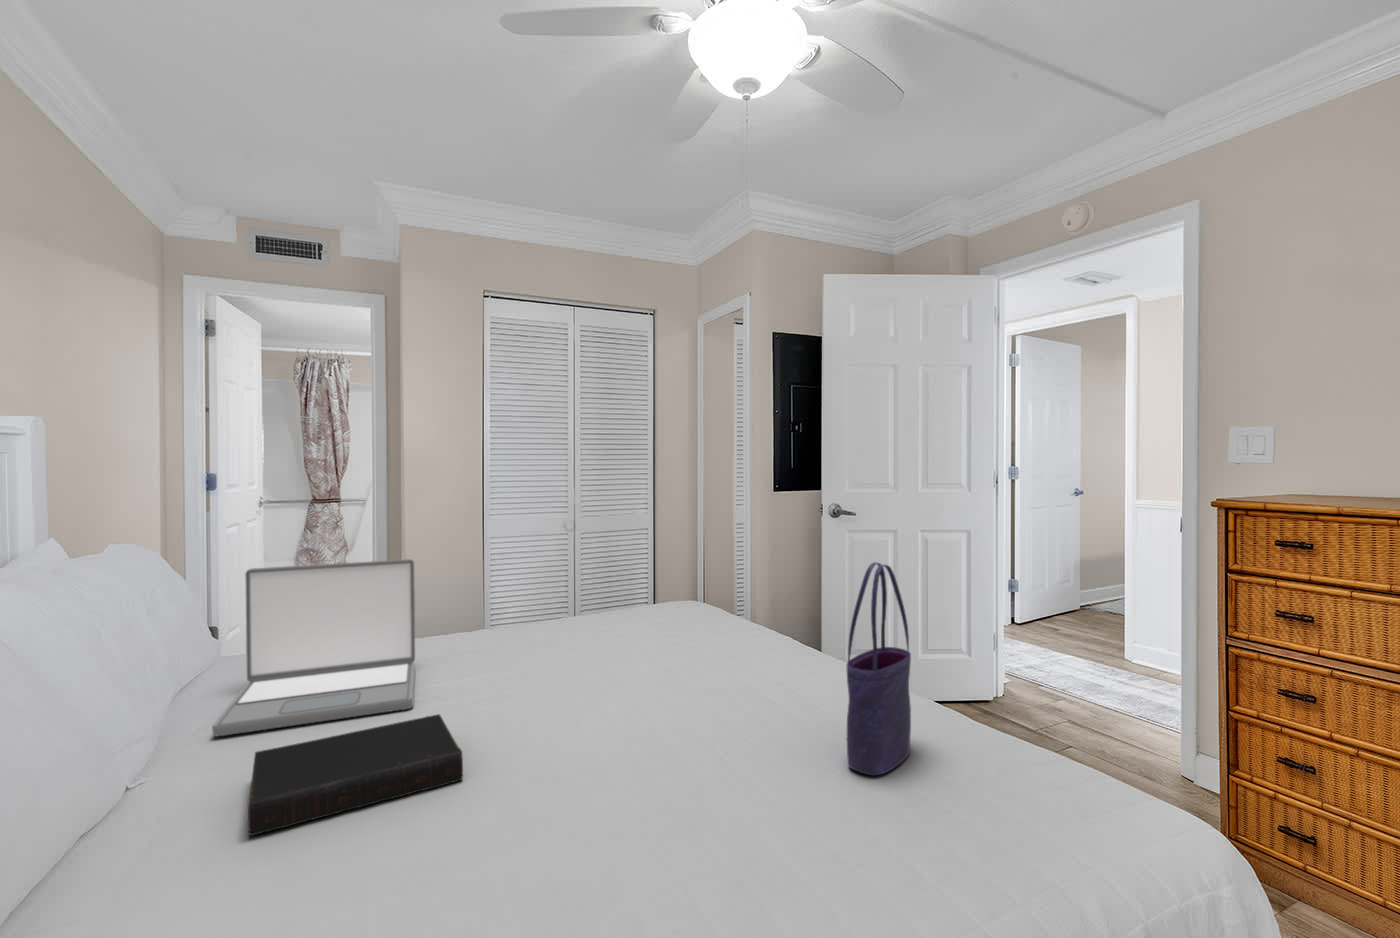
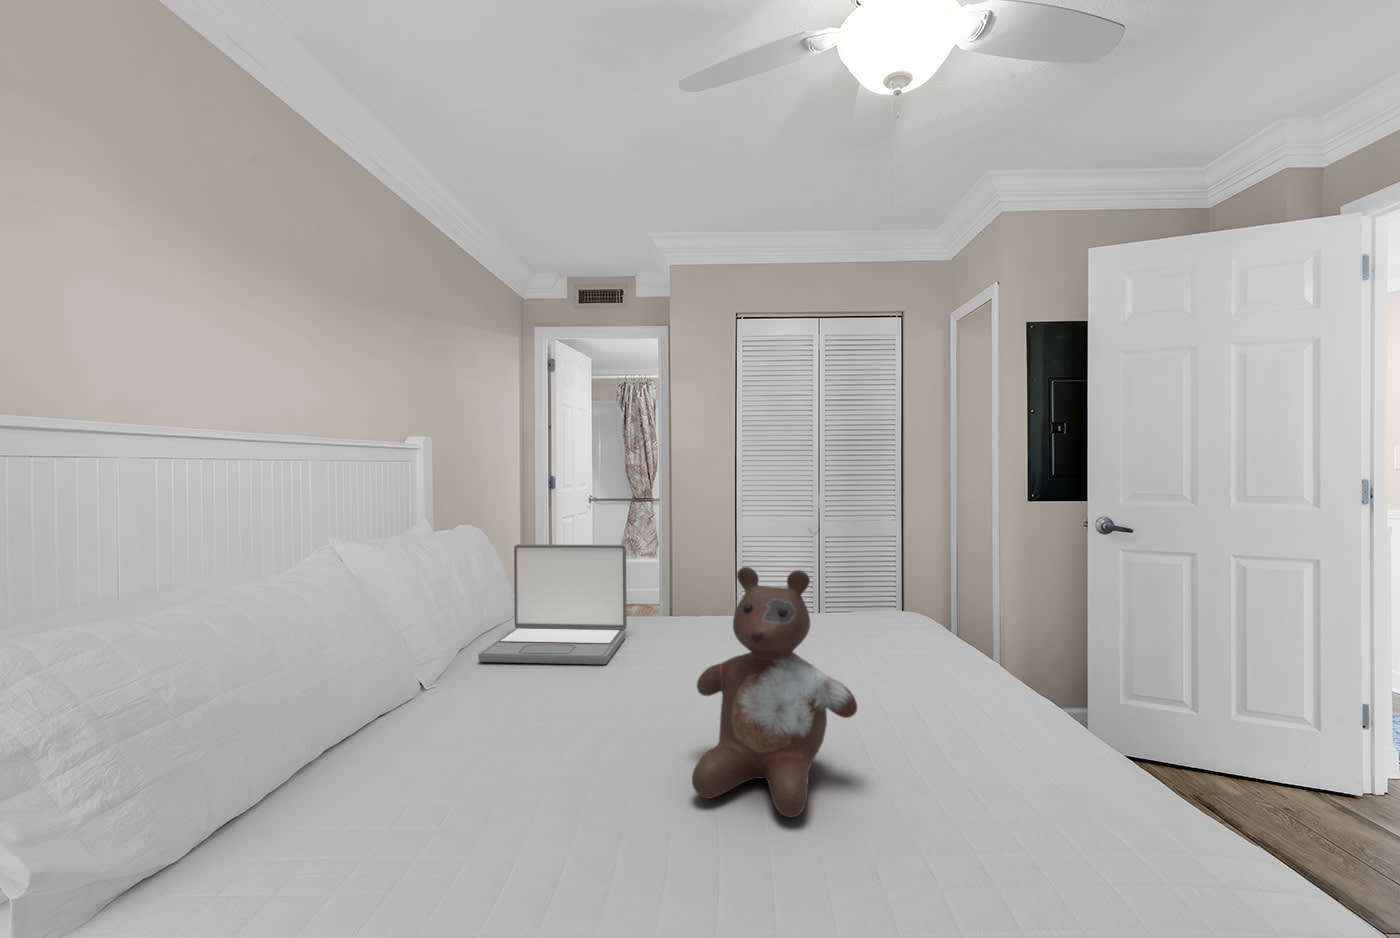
tote bag: present [847,562,911,775] -> none [945,574,1039,809]
stuffed bear: none [597,572,771,833] -> present [692,567,857,817]
book: present [248,714,463,836] -> none [457,670,610,730]

